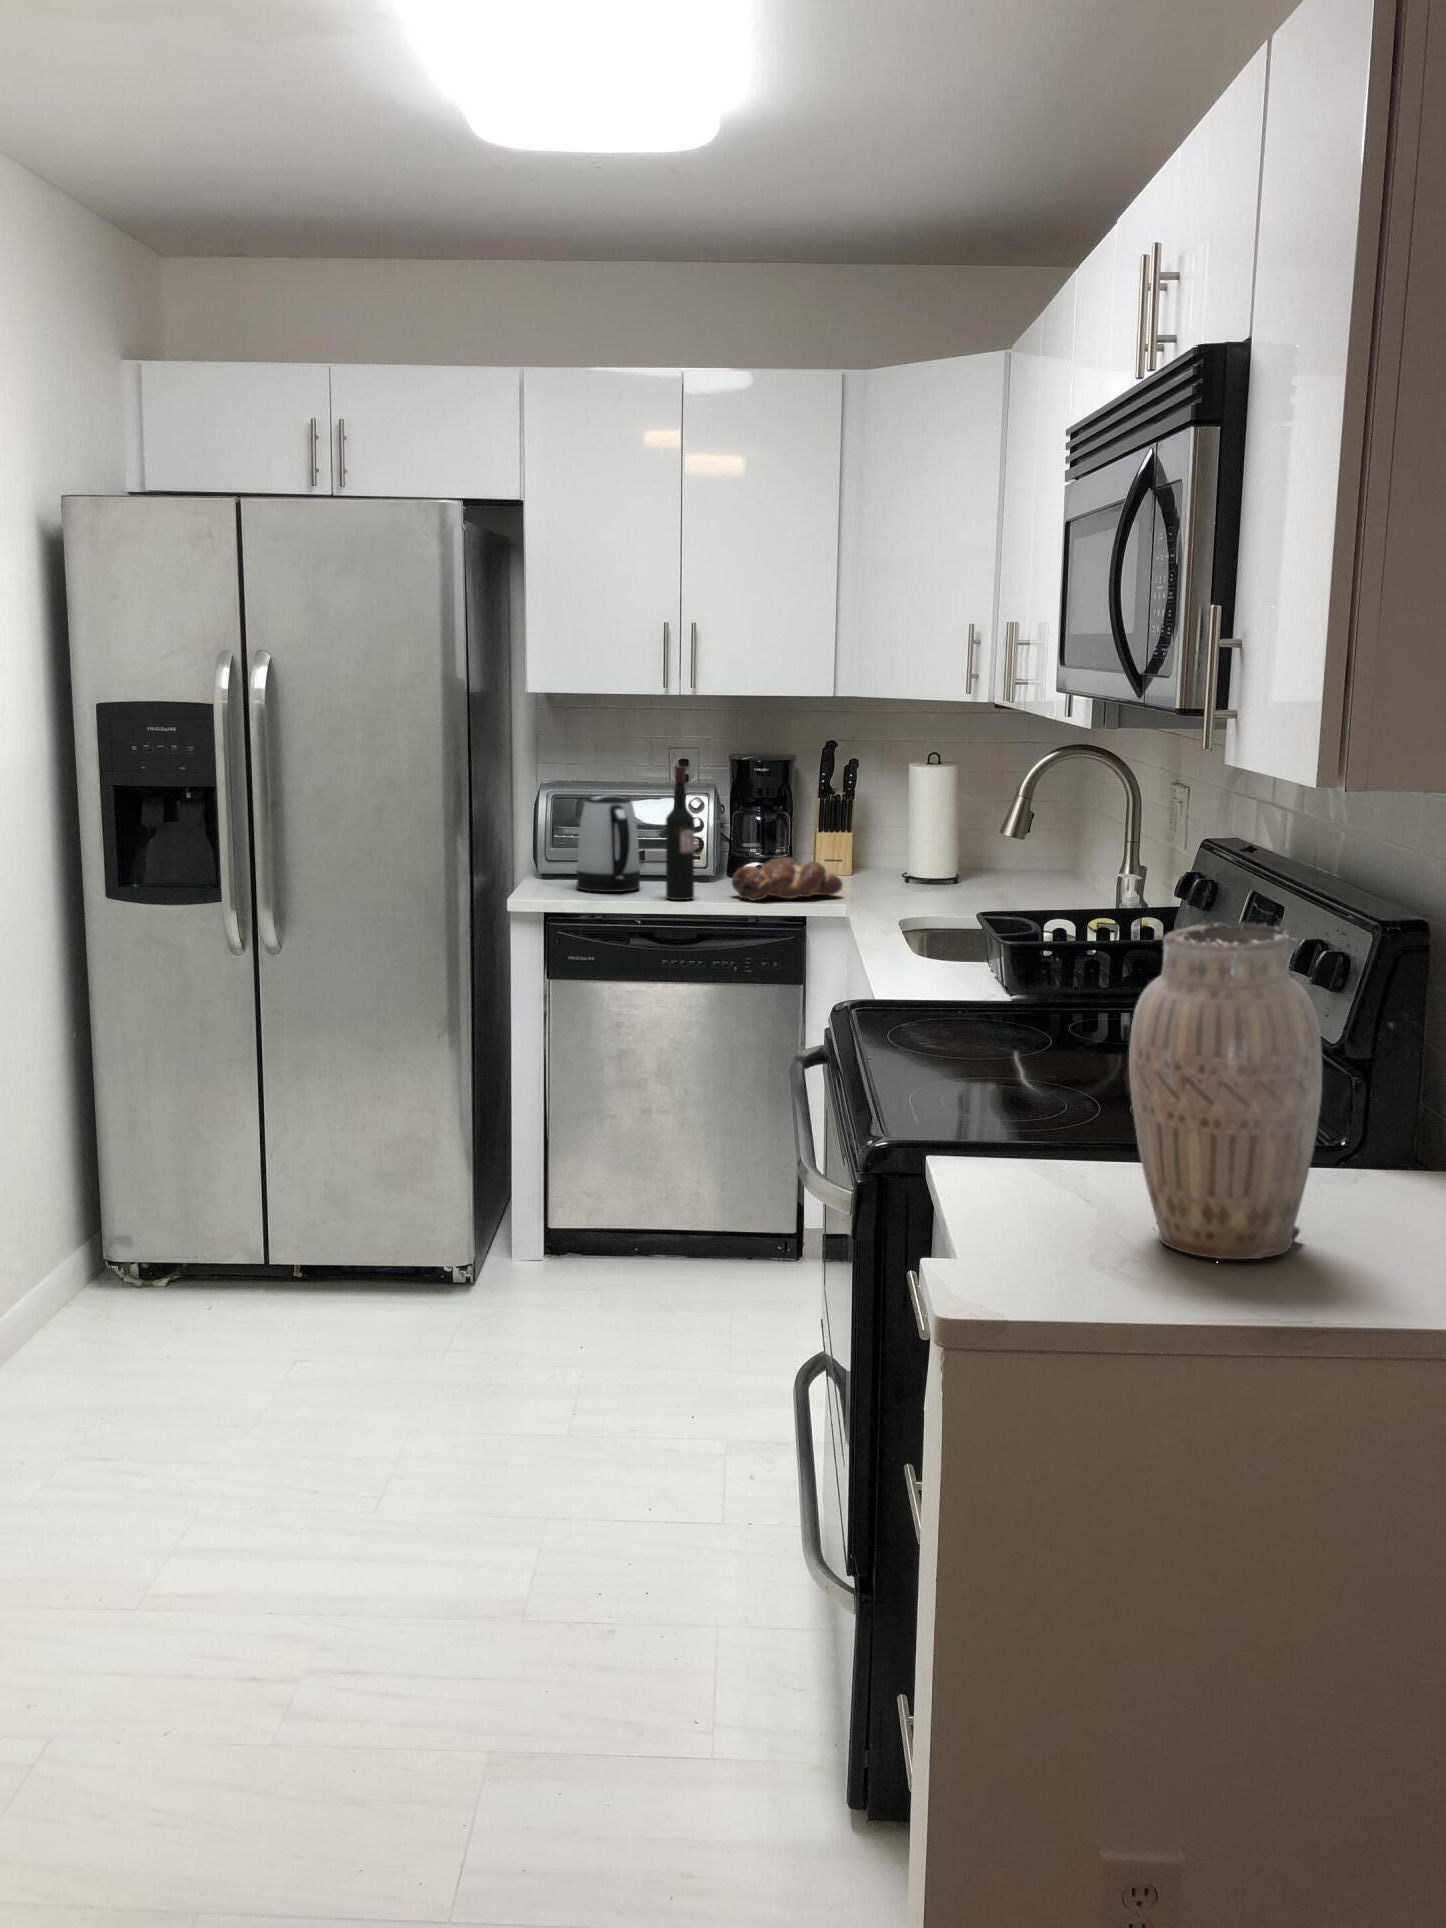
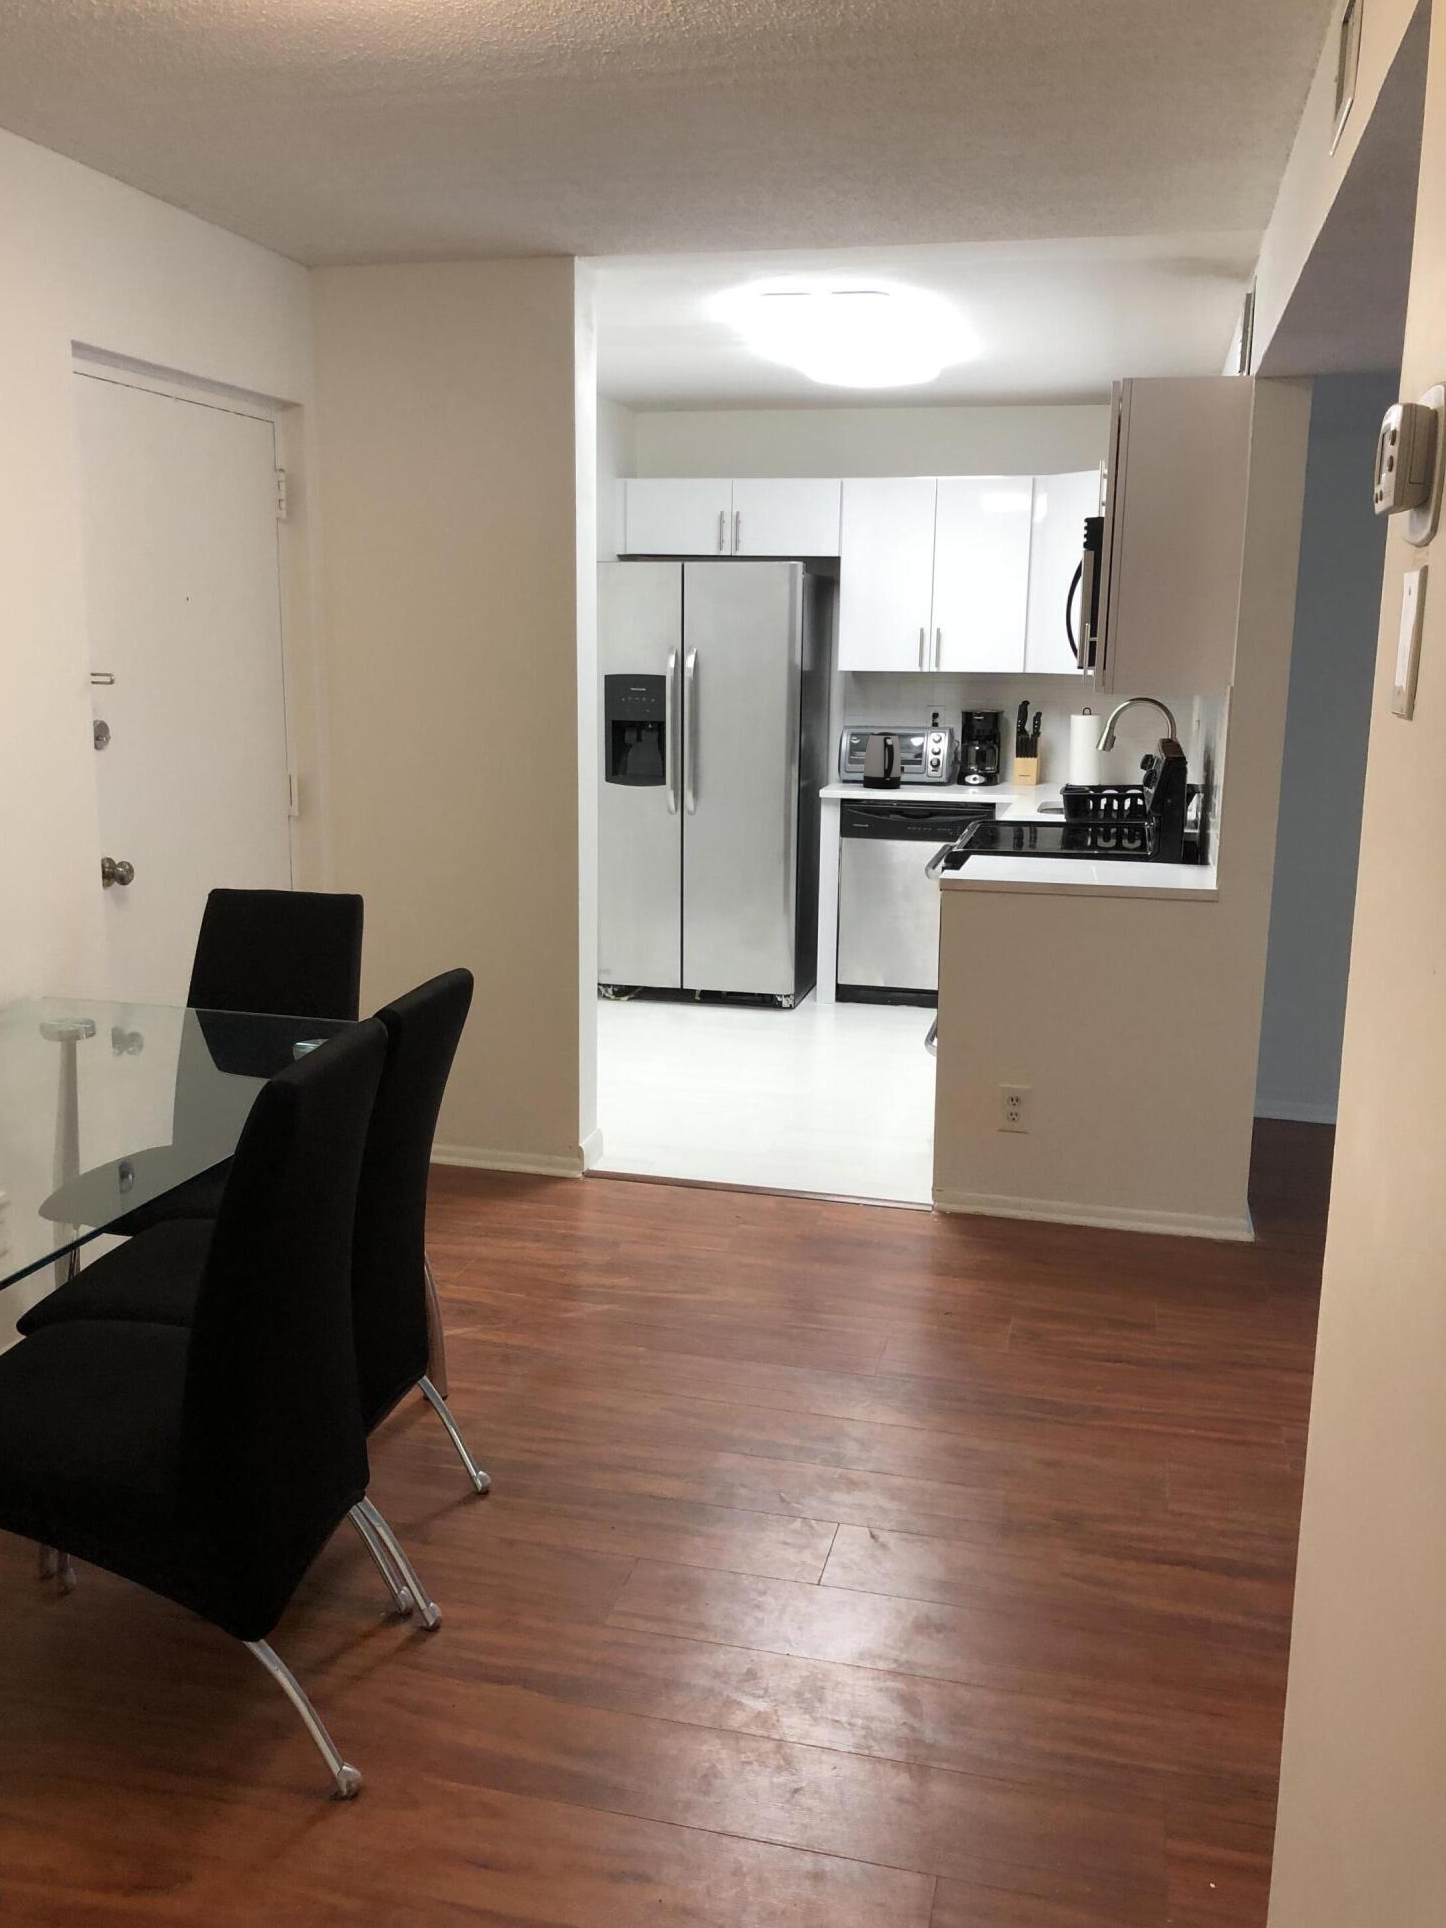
wine bottle: present [666,766,694,900] -> none [914,714,932,792]
bread loaf: present [732,857,843,901] -> none [953,769,1021,794]
vase: present [1129,920,1322,1259] -> none [1031,751,1100,876]

